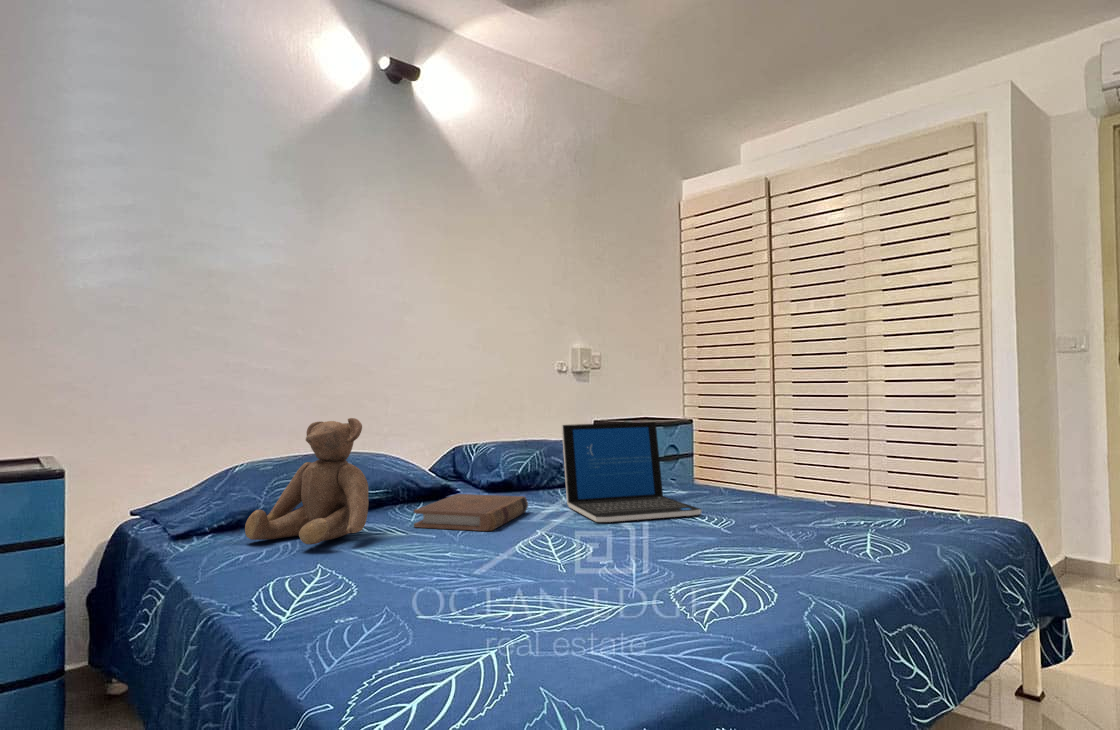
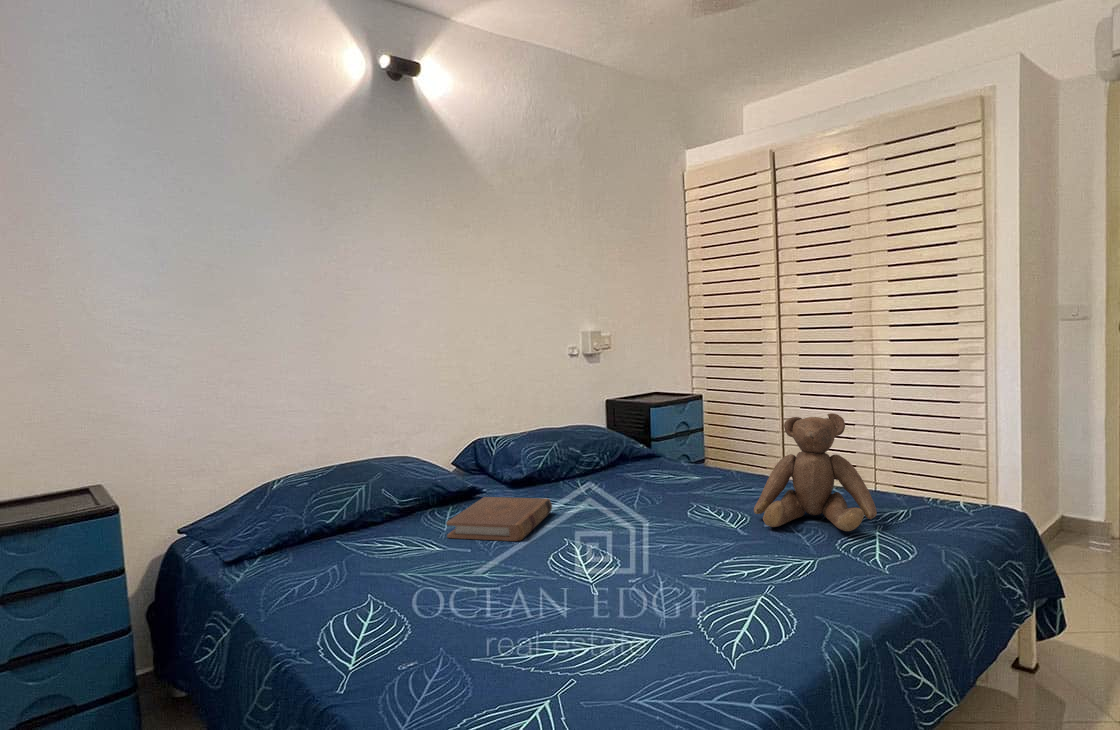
teddy bear: present [245,418,369,544] -> present [754,413,877,531]
laptop: present [562,422,702,522] -> none [580,418,717,526]

